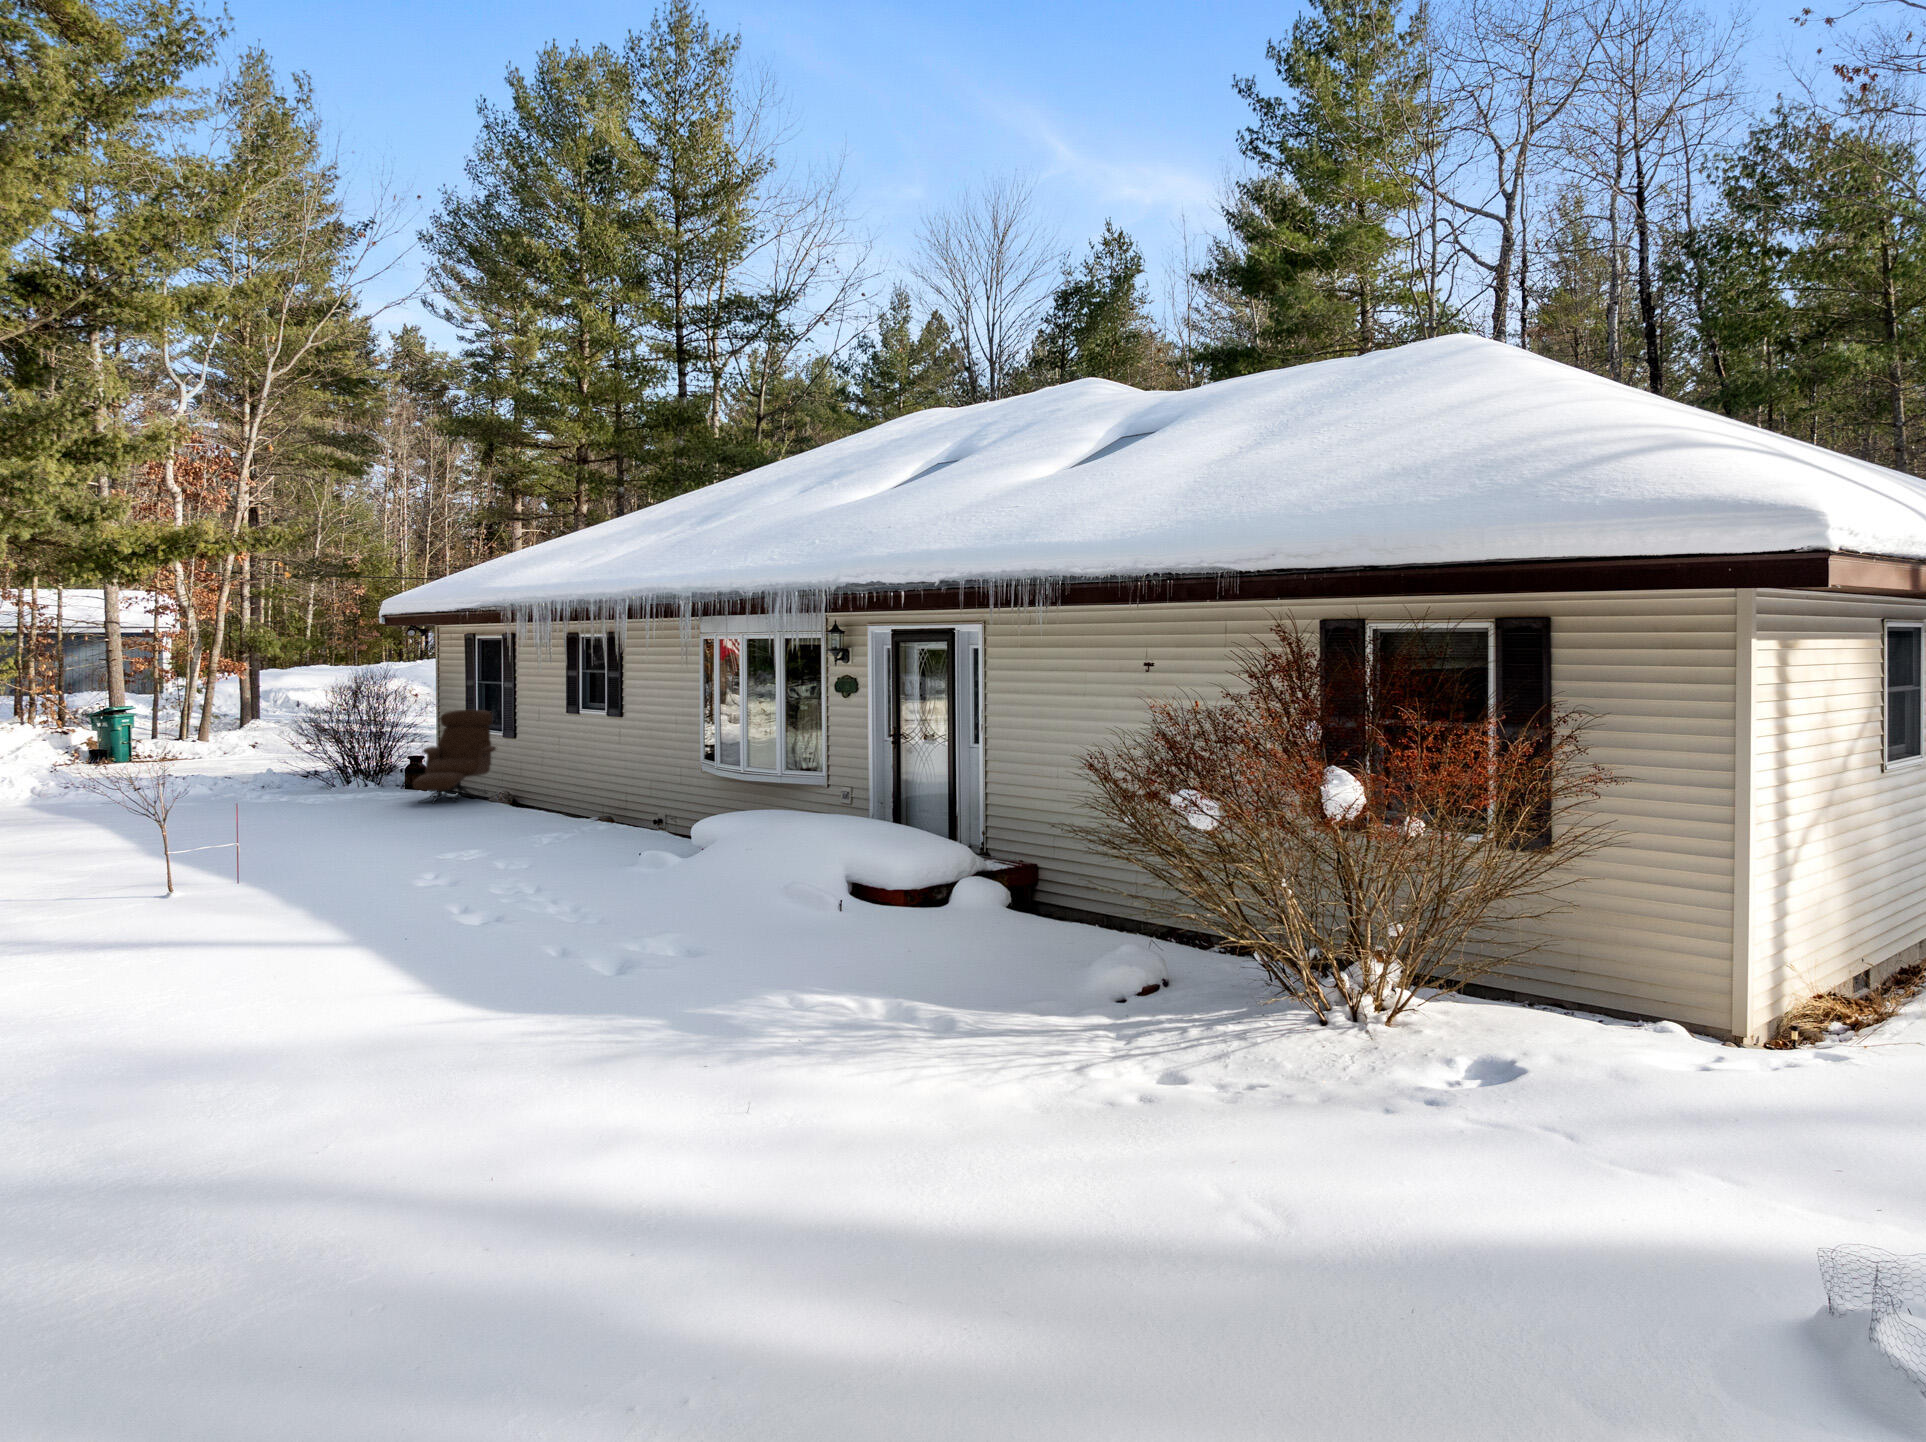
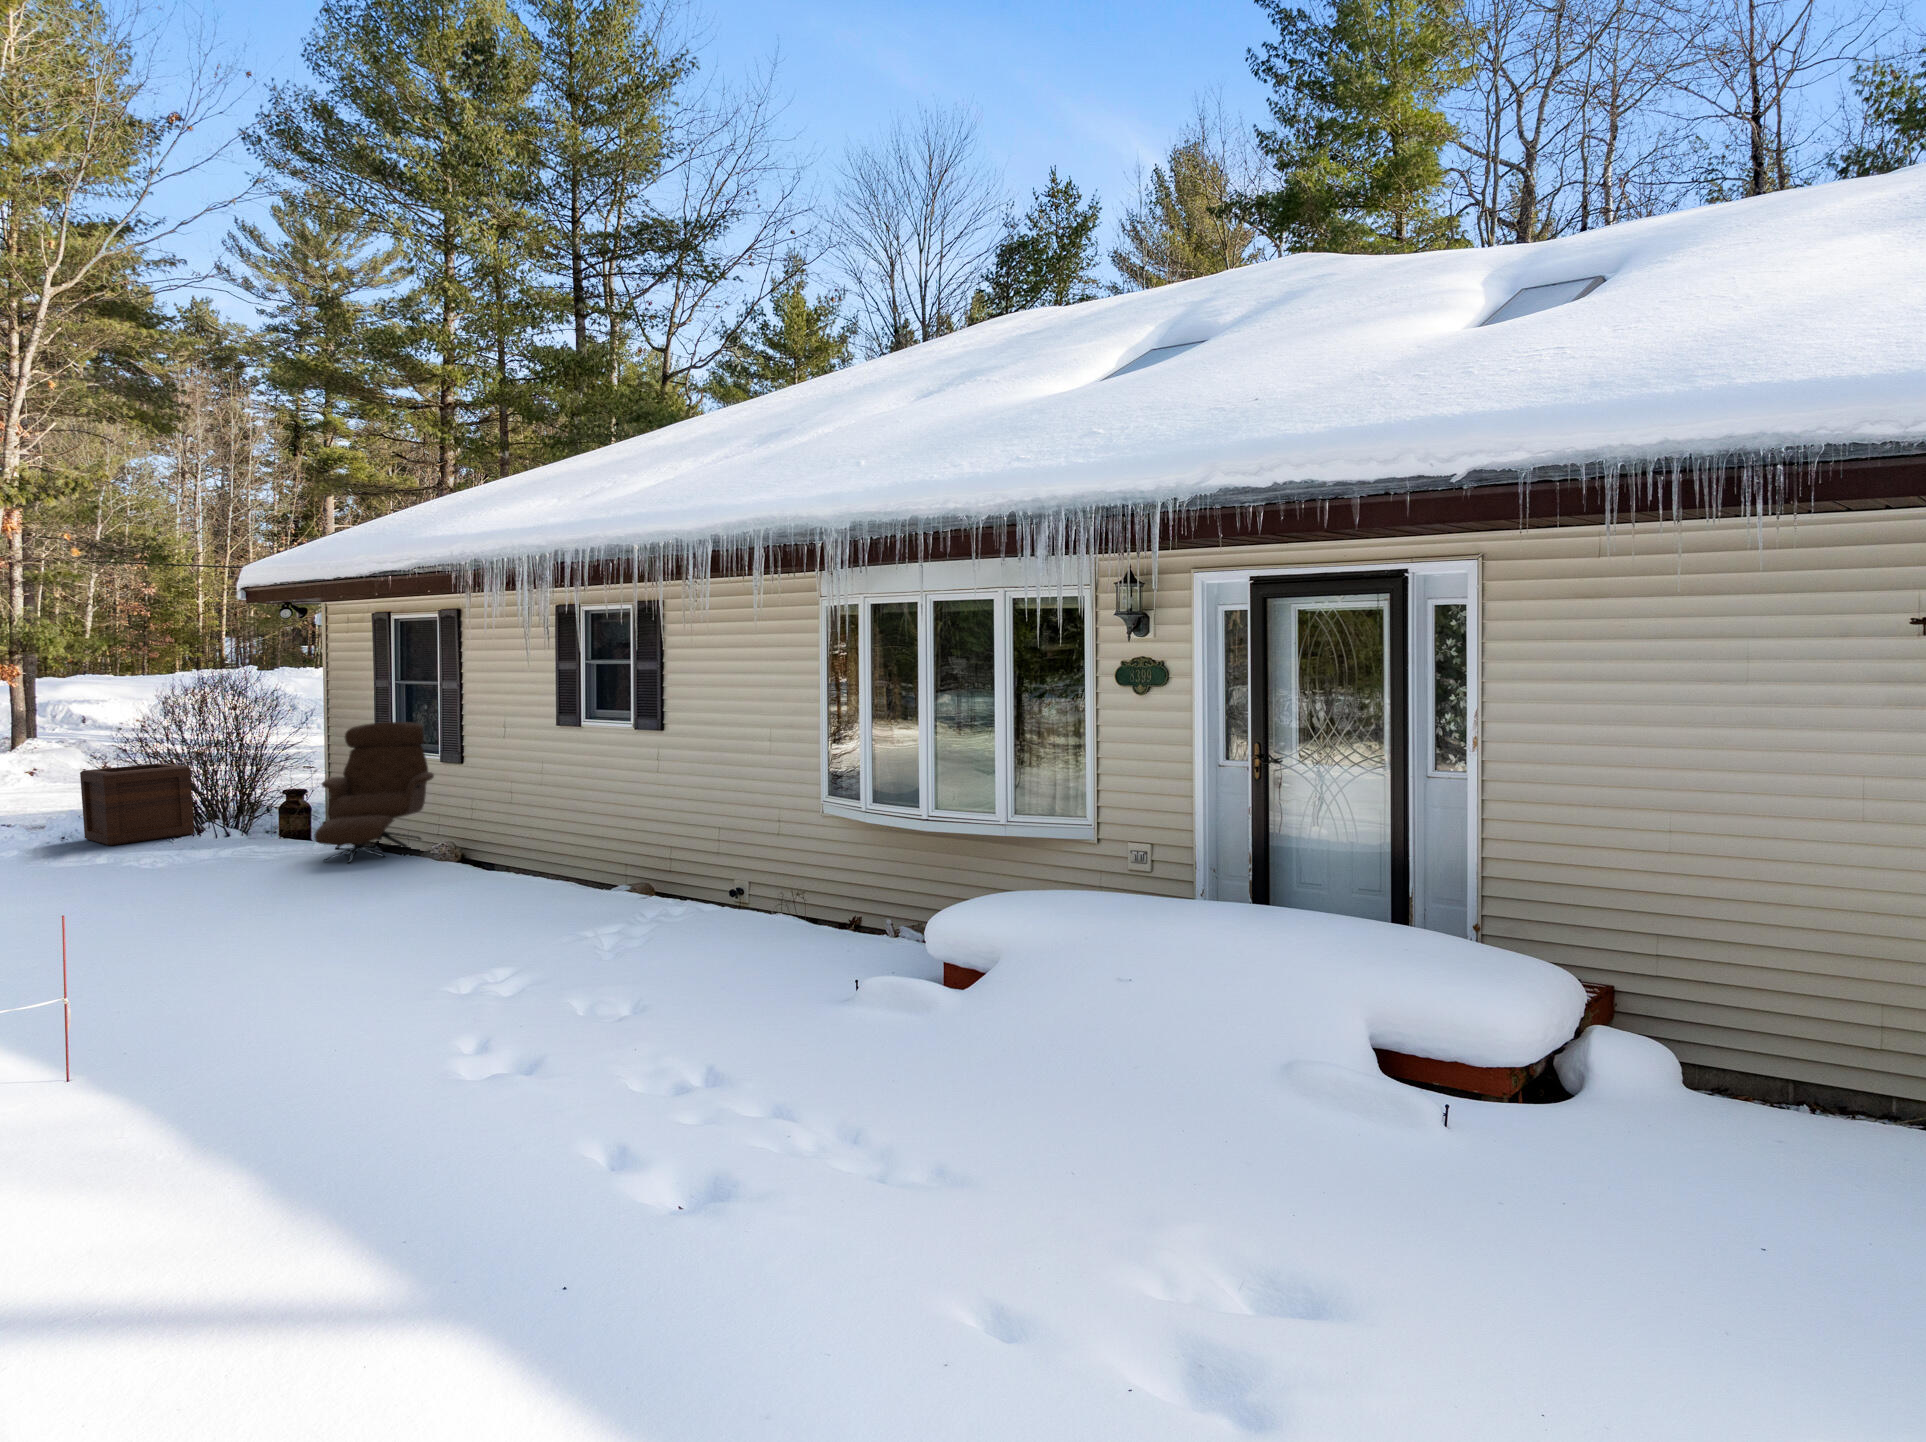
wooden crate: none [277,735,346,789] -> present [80,763,194,846]

